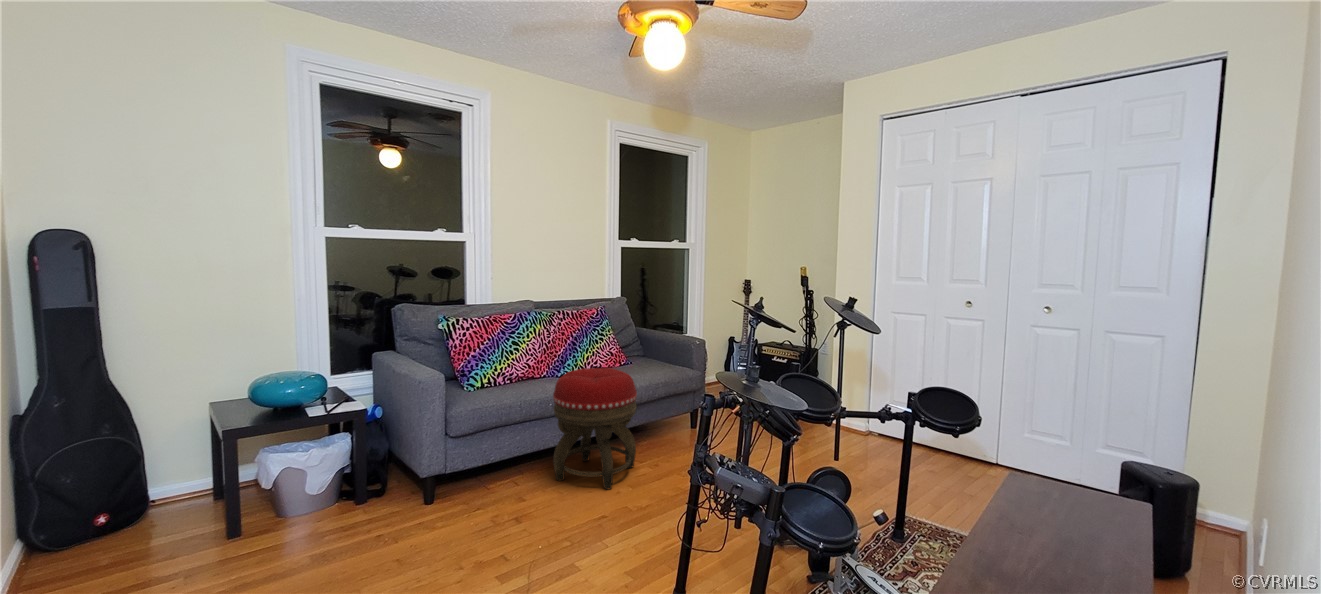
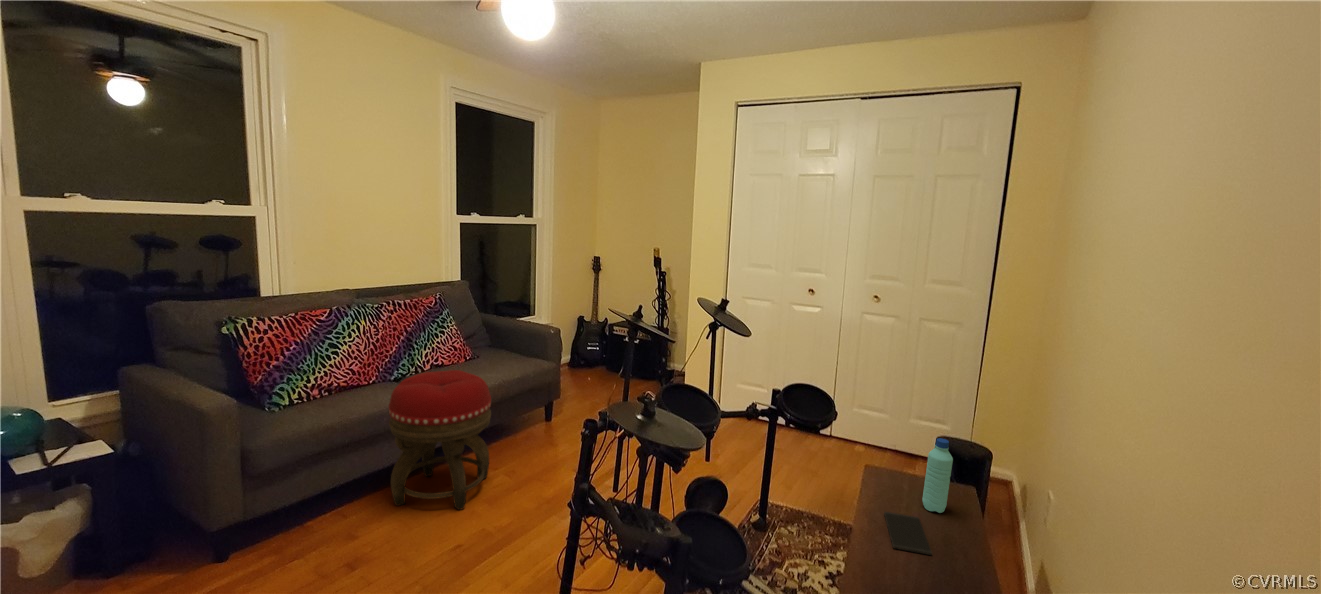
water bottle: none [1082,444,1118,531] -> present [922,438,953,513]
tablet: none [1029,520,1082,568] -> present [884,512,932,555]

